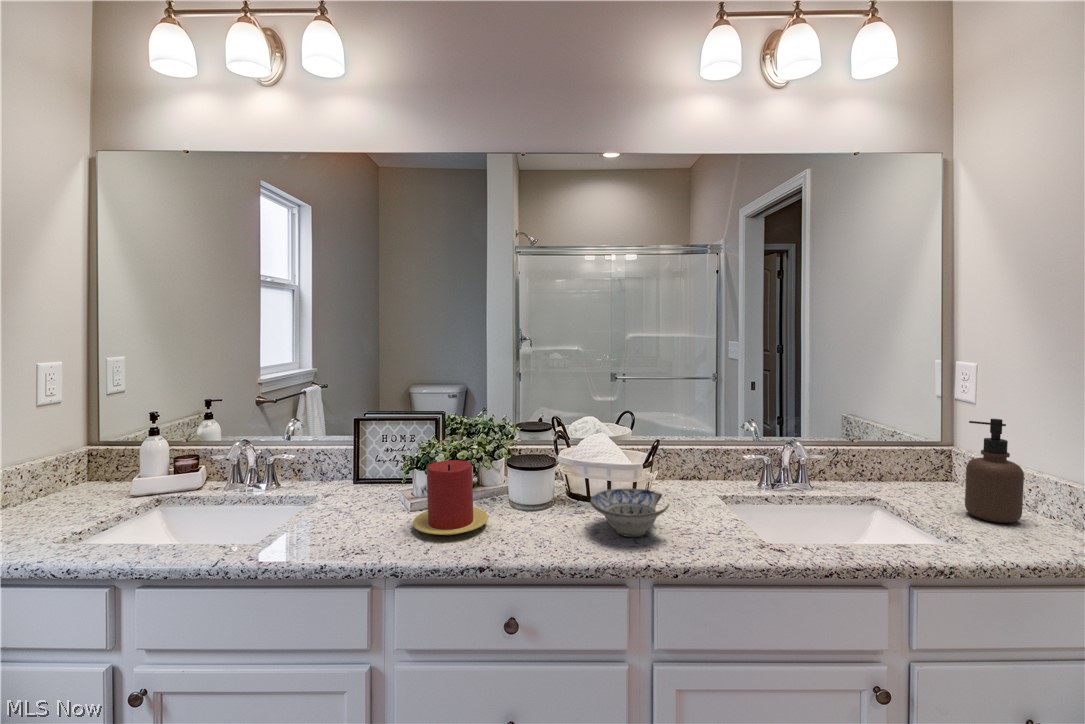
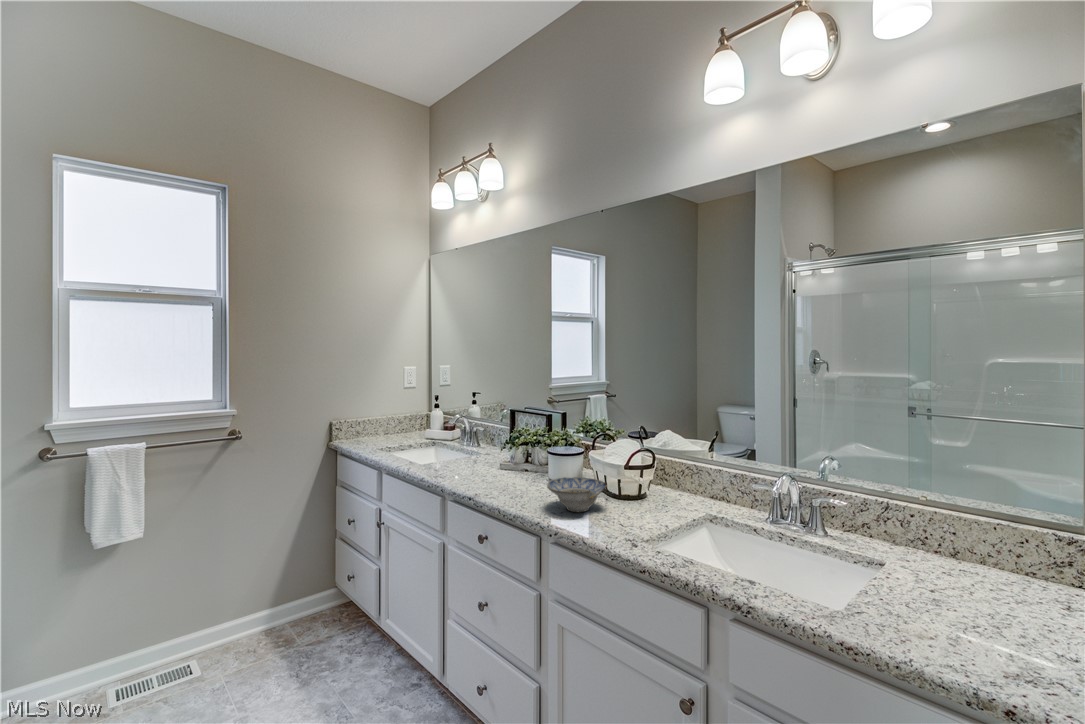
soap dispenser: present [965,419,1024,523] -> none [938,480,1016,629]
candle: present [413,460,488,535] -> none [477,438,526,484]

